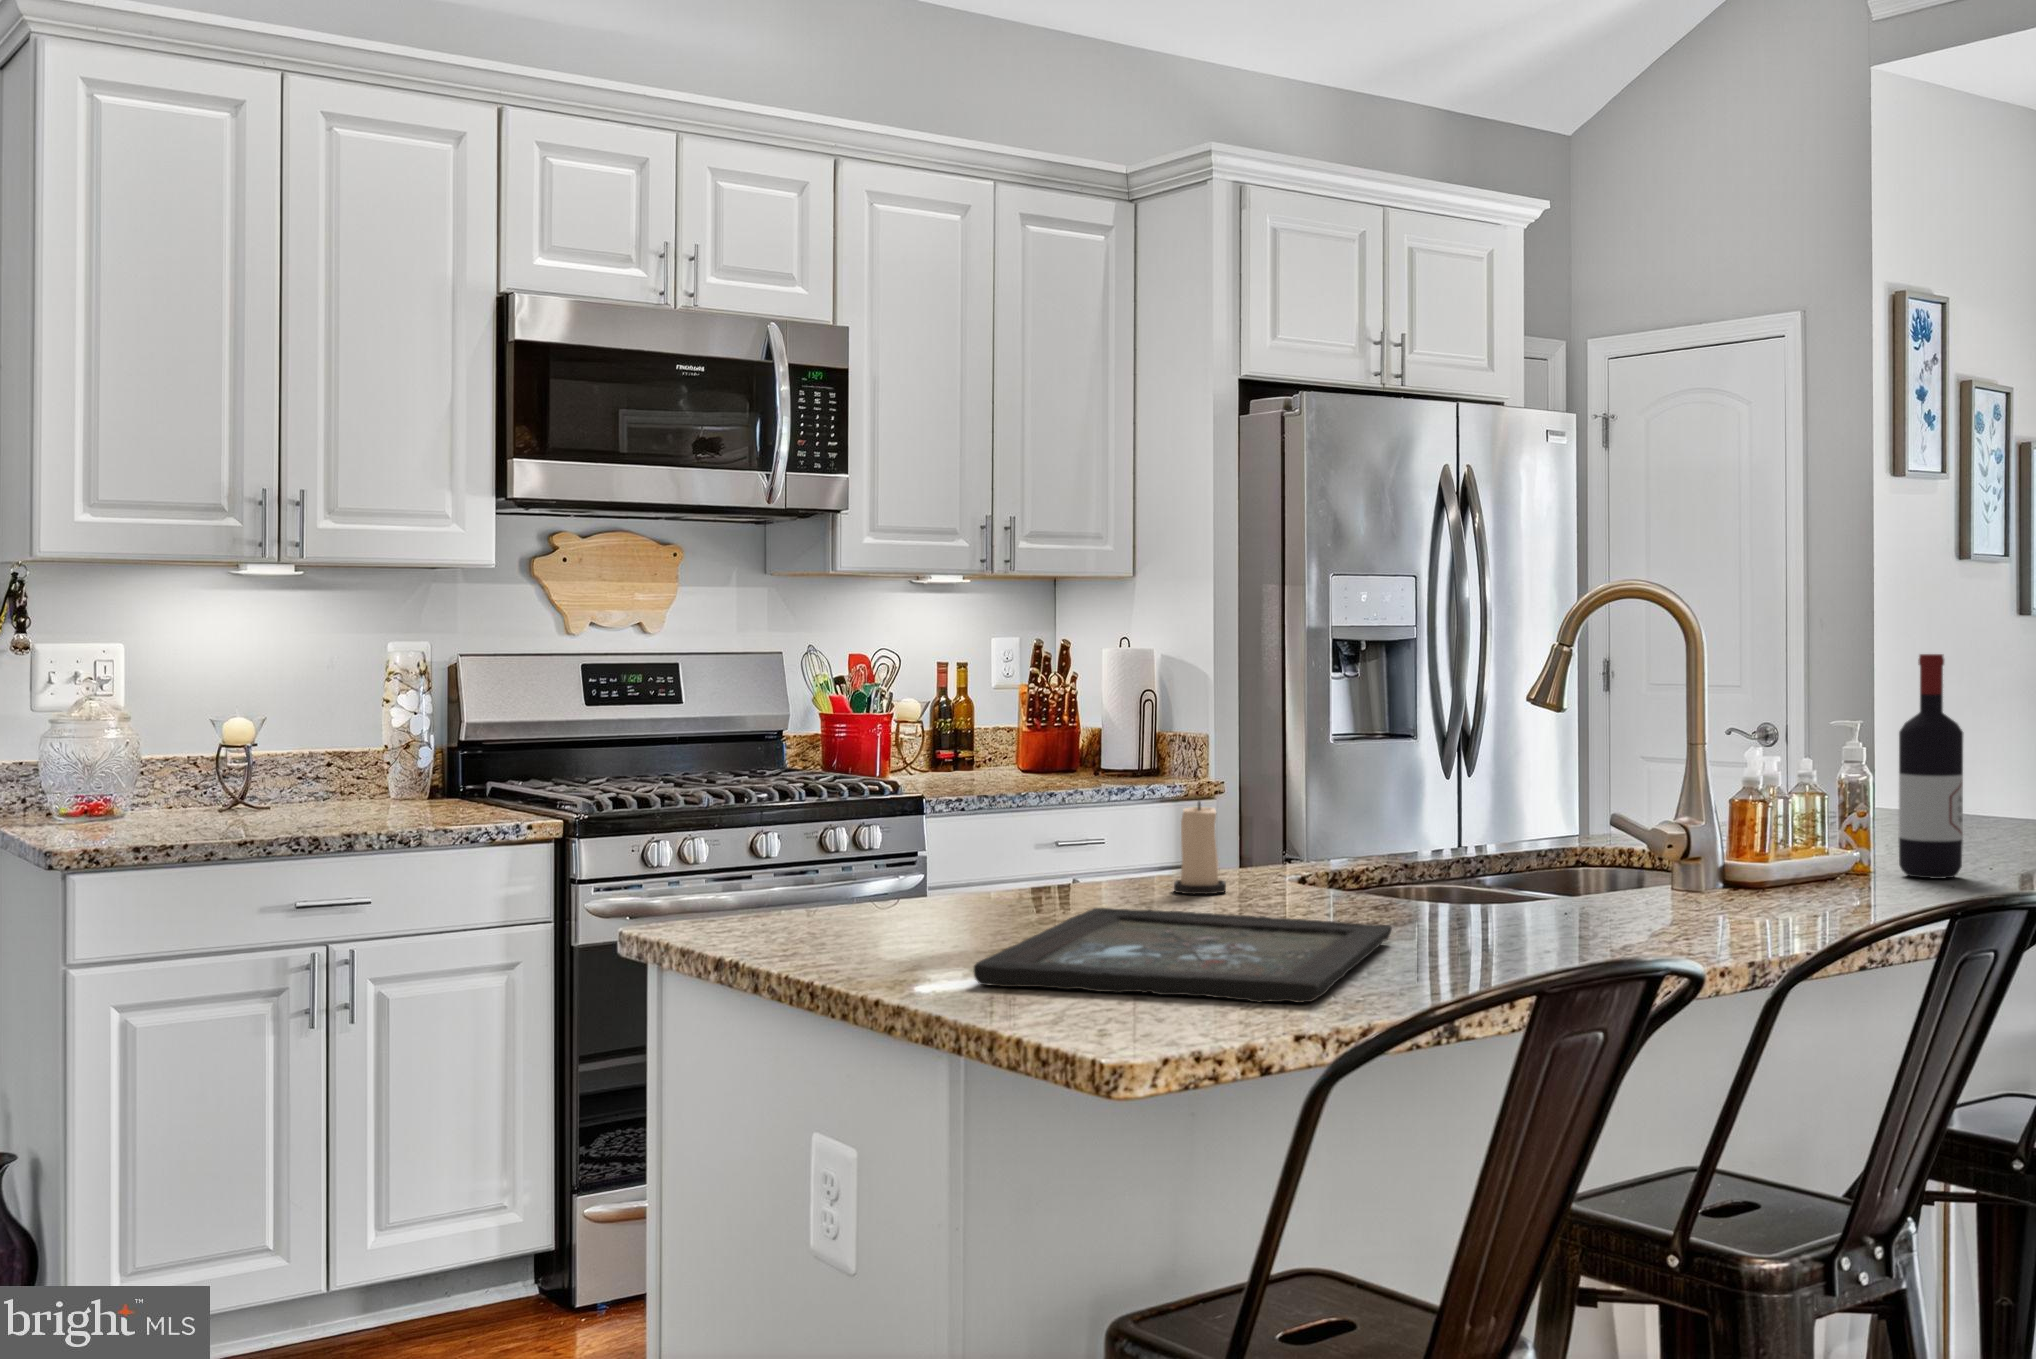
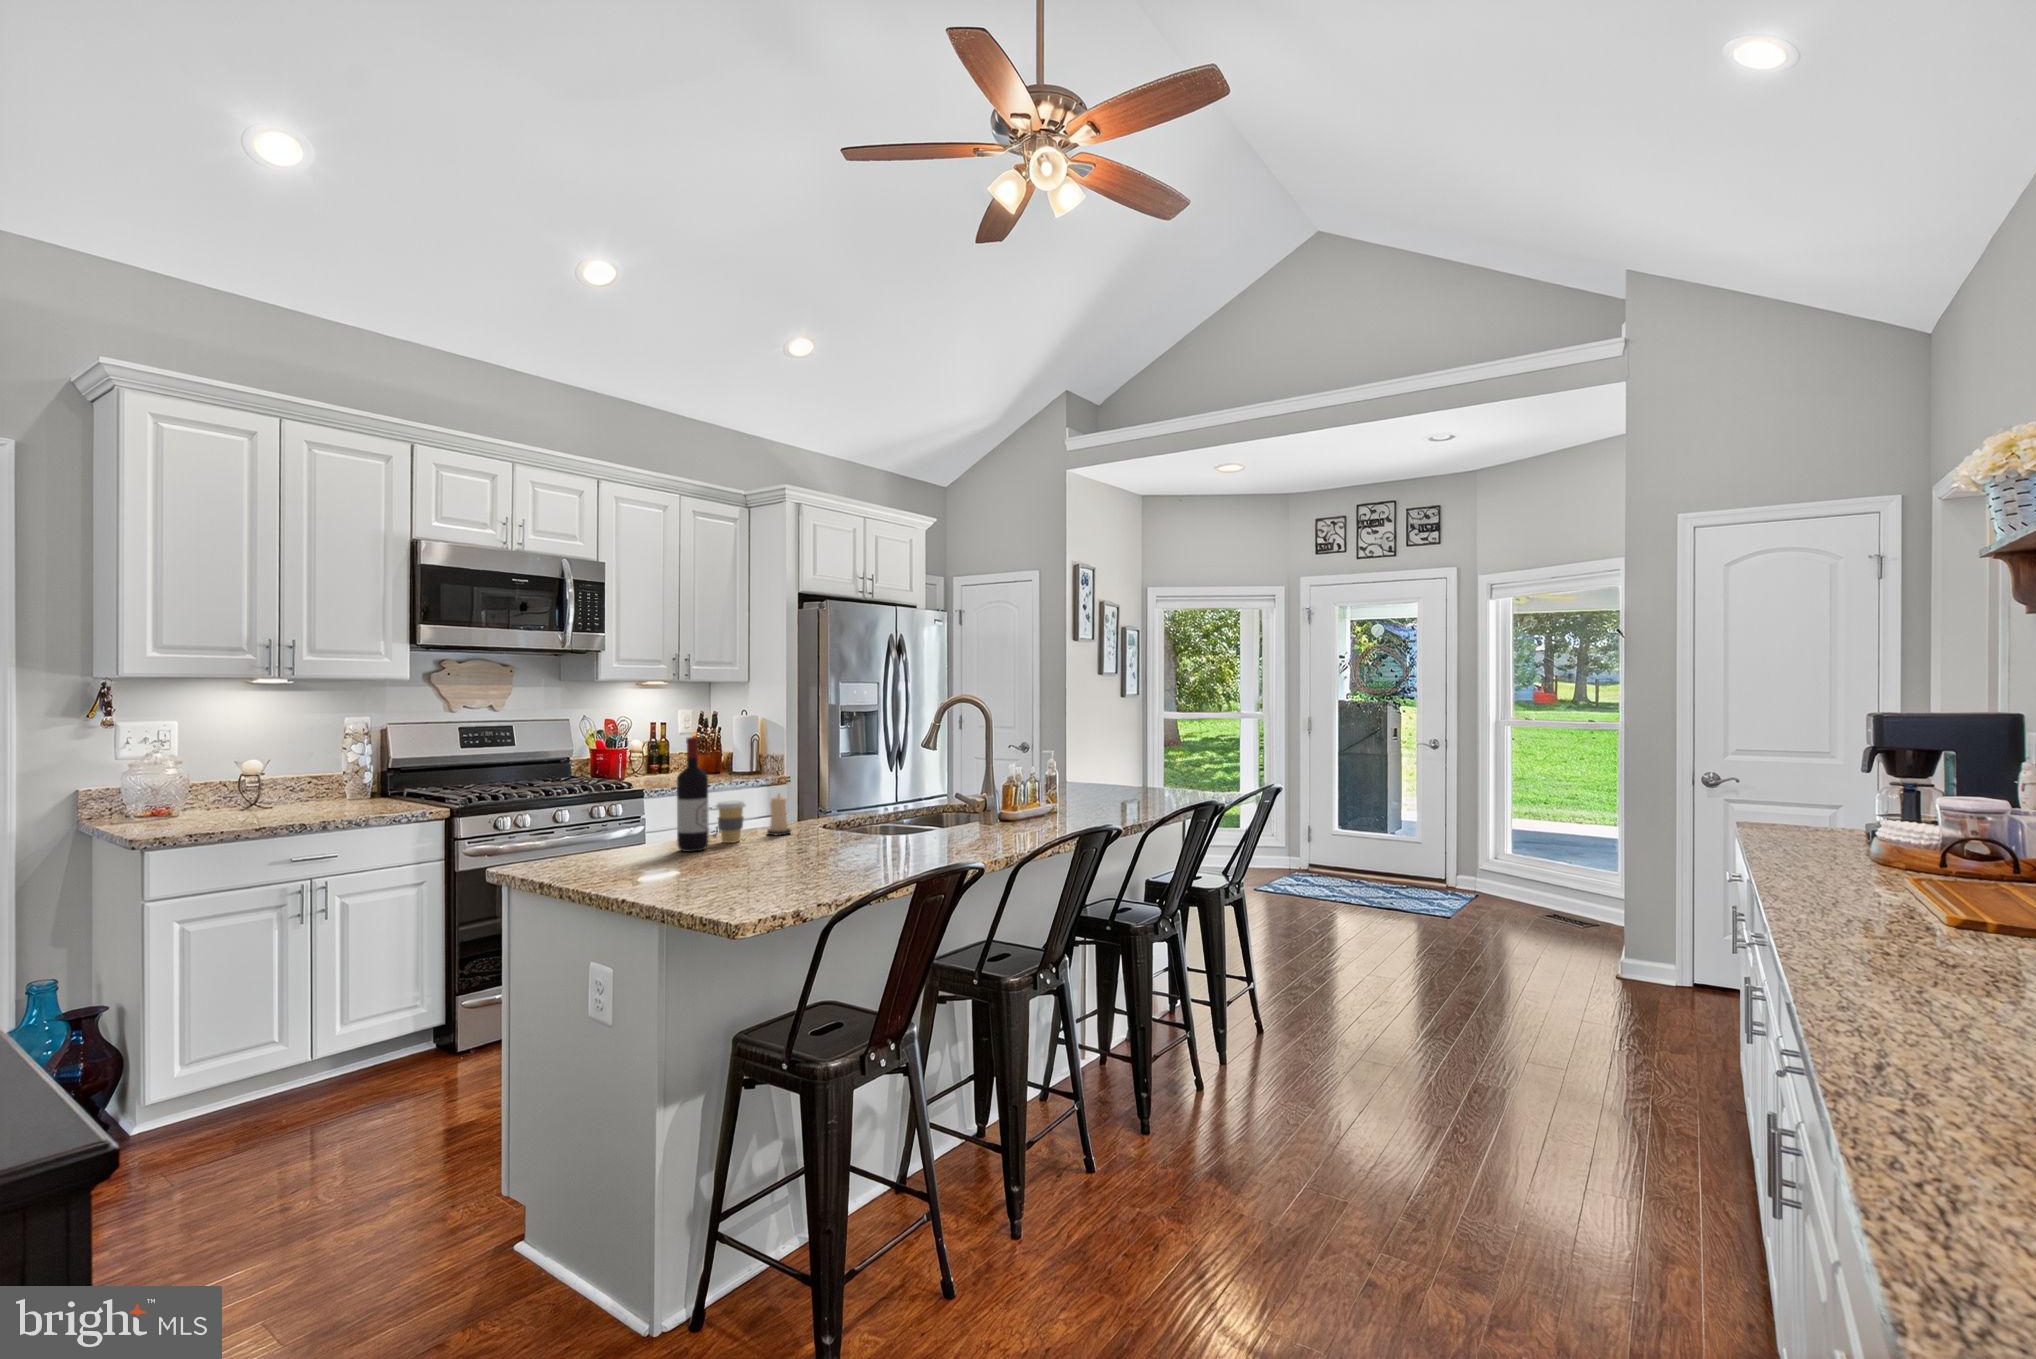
wine bottle: present [1898,654,1963,879] -> present [677,737,709,852]
coffee cup: none [1062,813,1127,905] -> present [716,801,746,843]
tray: present [973,908,1392,1003] -> none [676,845,863,884]

